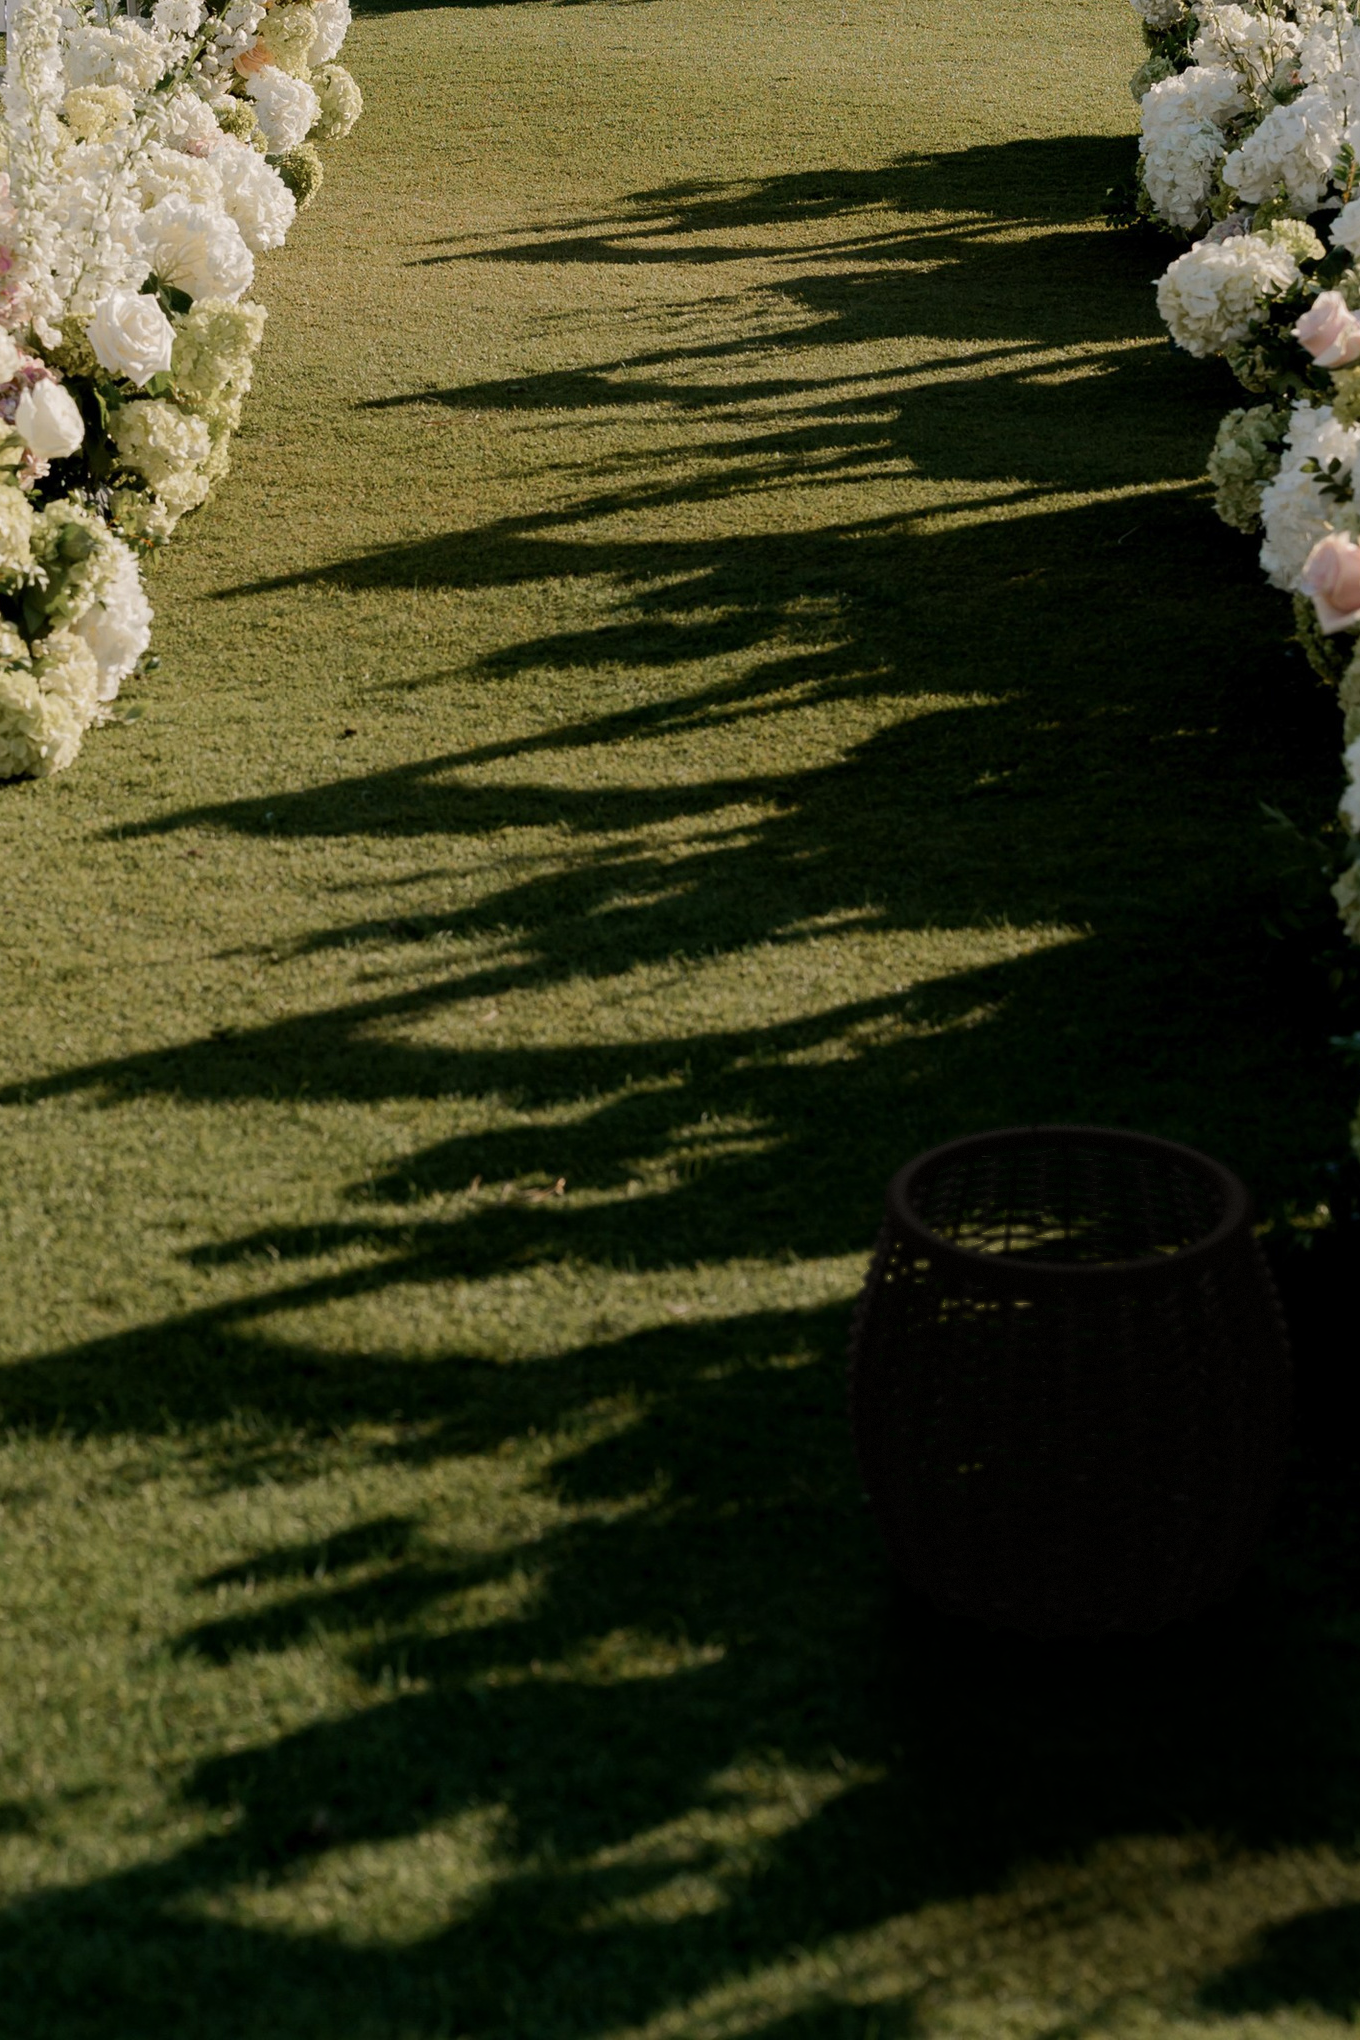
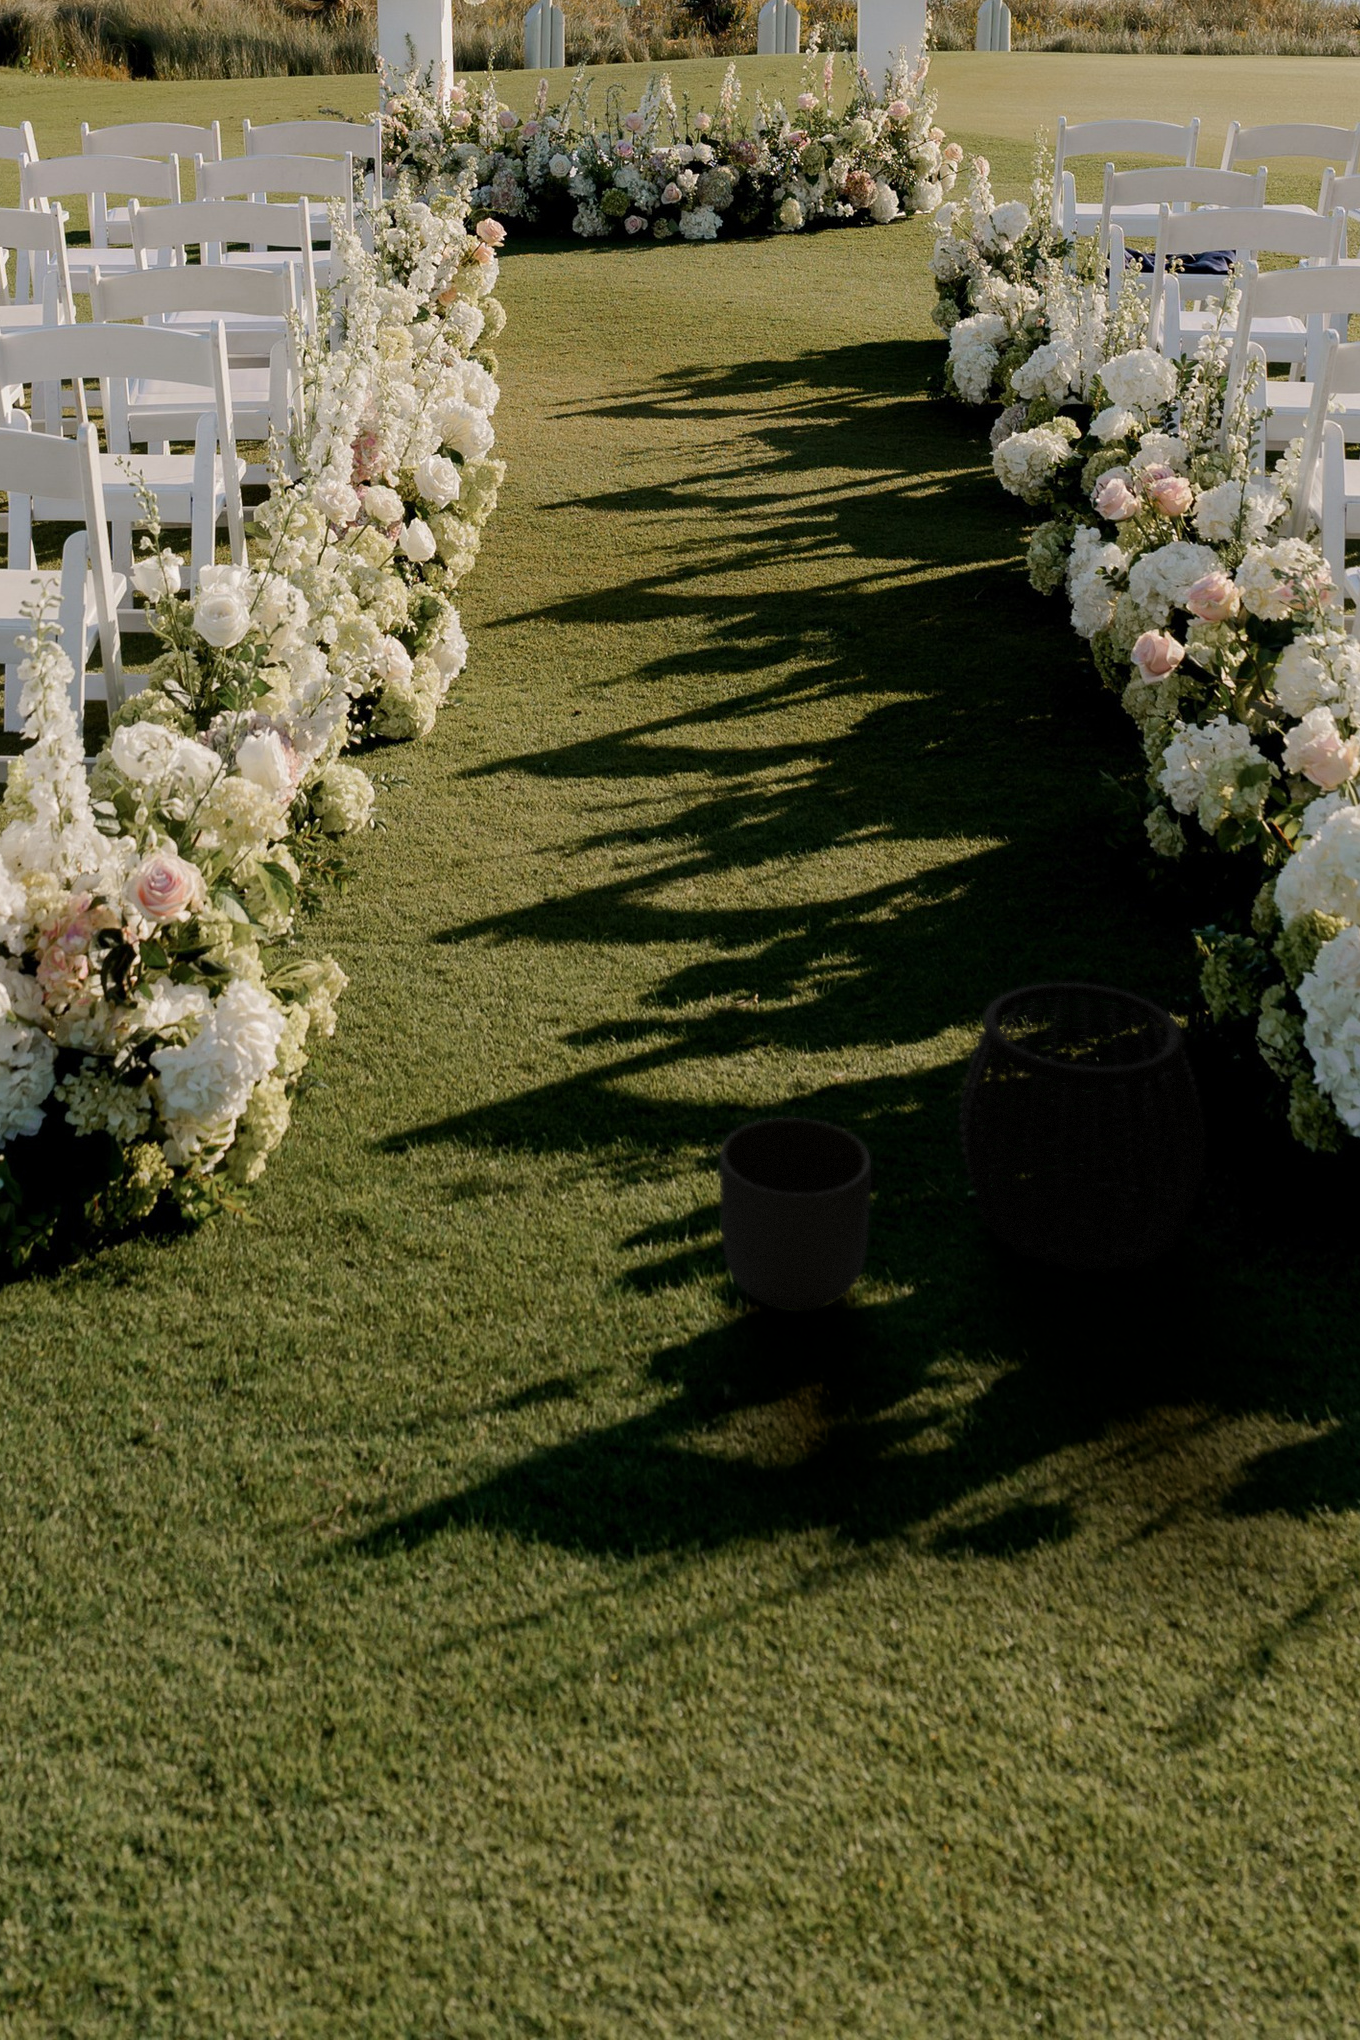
planter: none [363,1374,647,1720] -> present [720,1118,871,1311]

